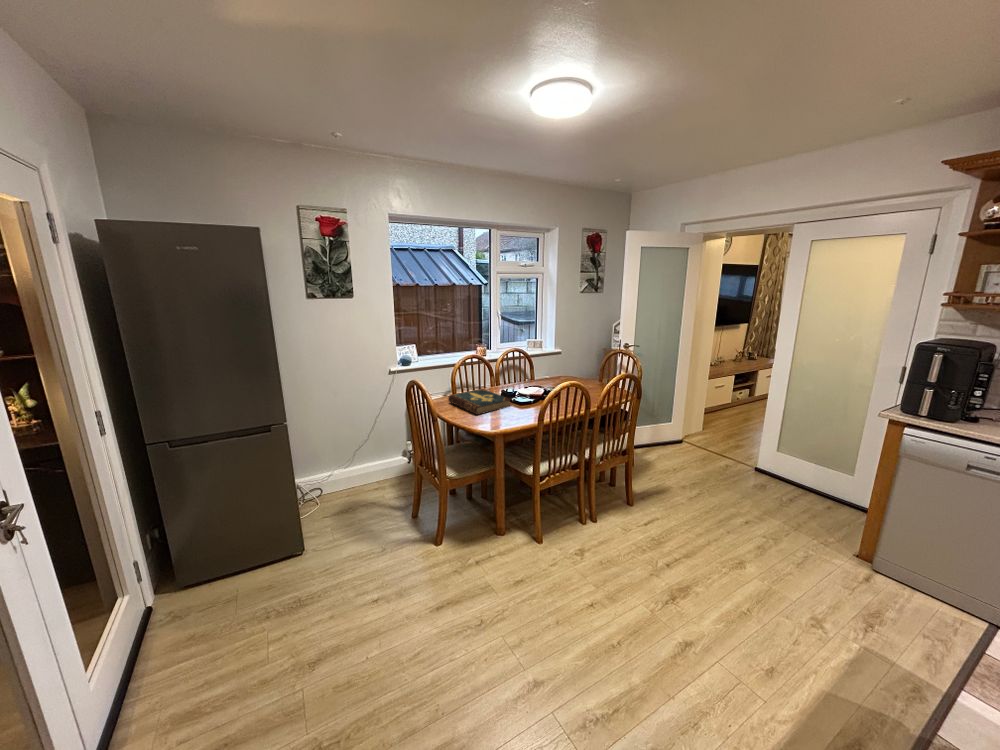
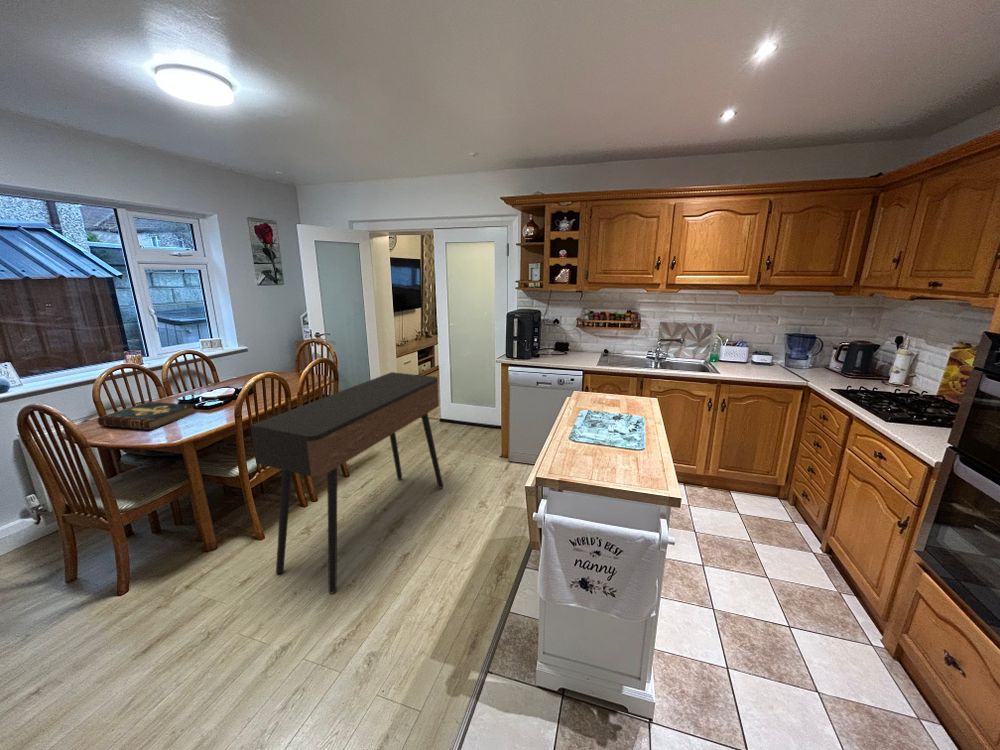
console table: none [545,402,776,649] -> present [250,372,443,593]

